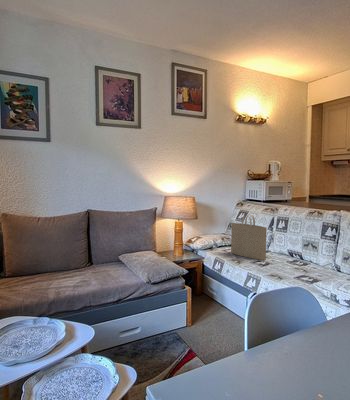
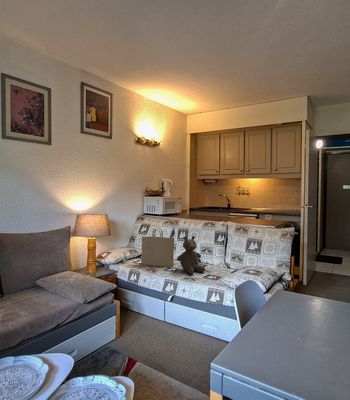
teddy bear: none [266,226,302,273] -> present [177,236,205,274]

